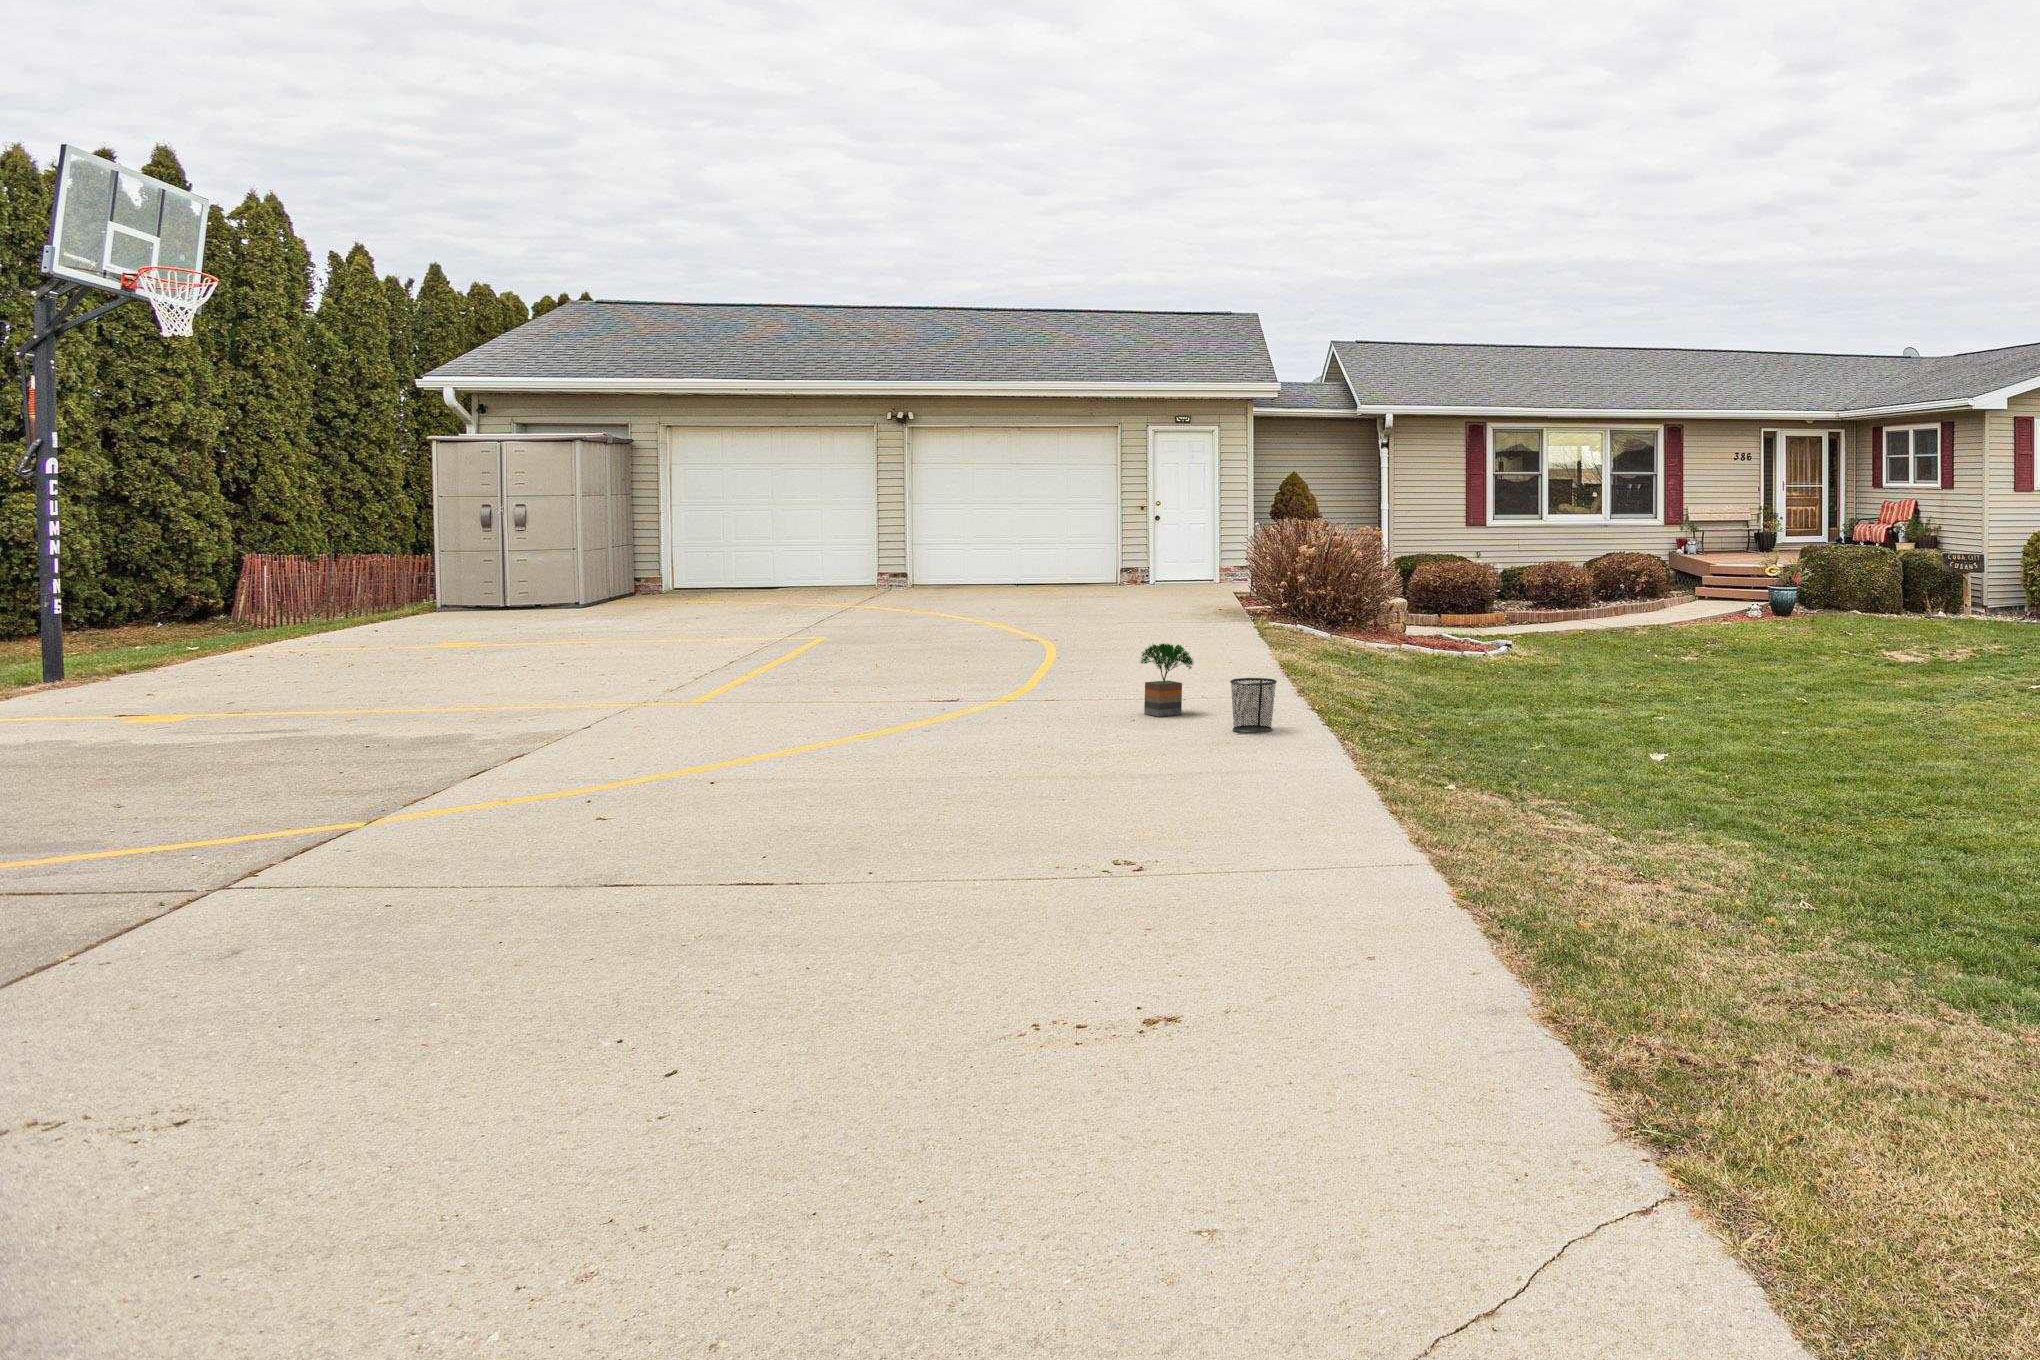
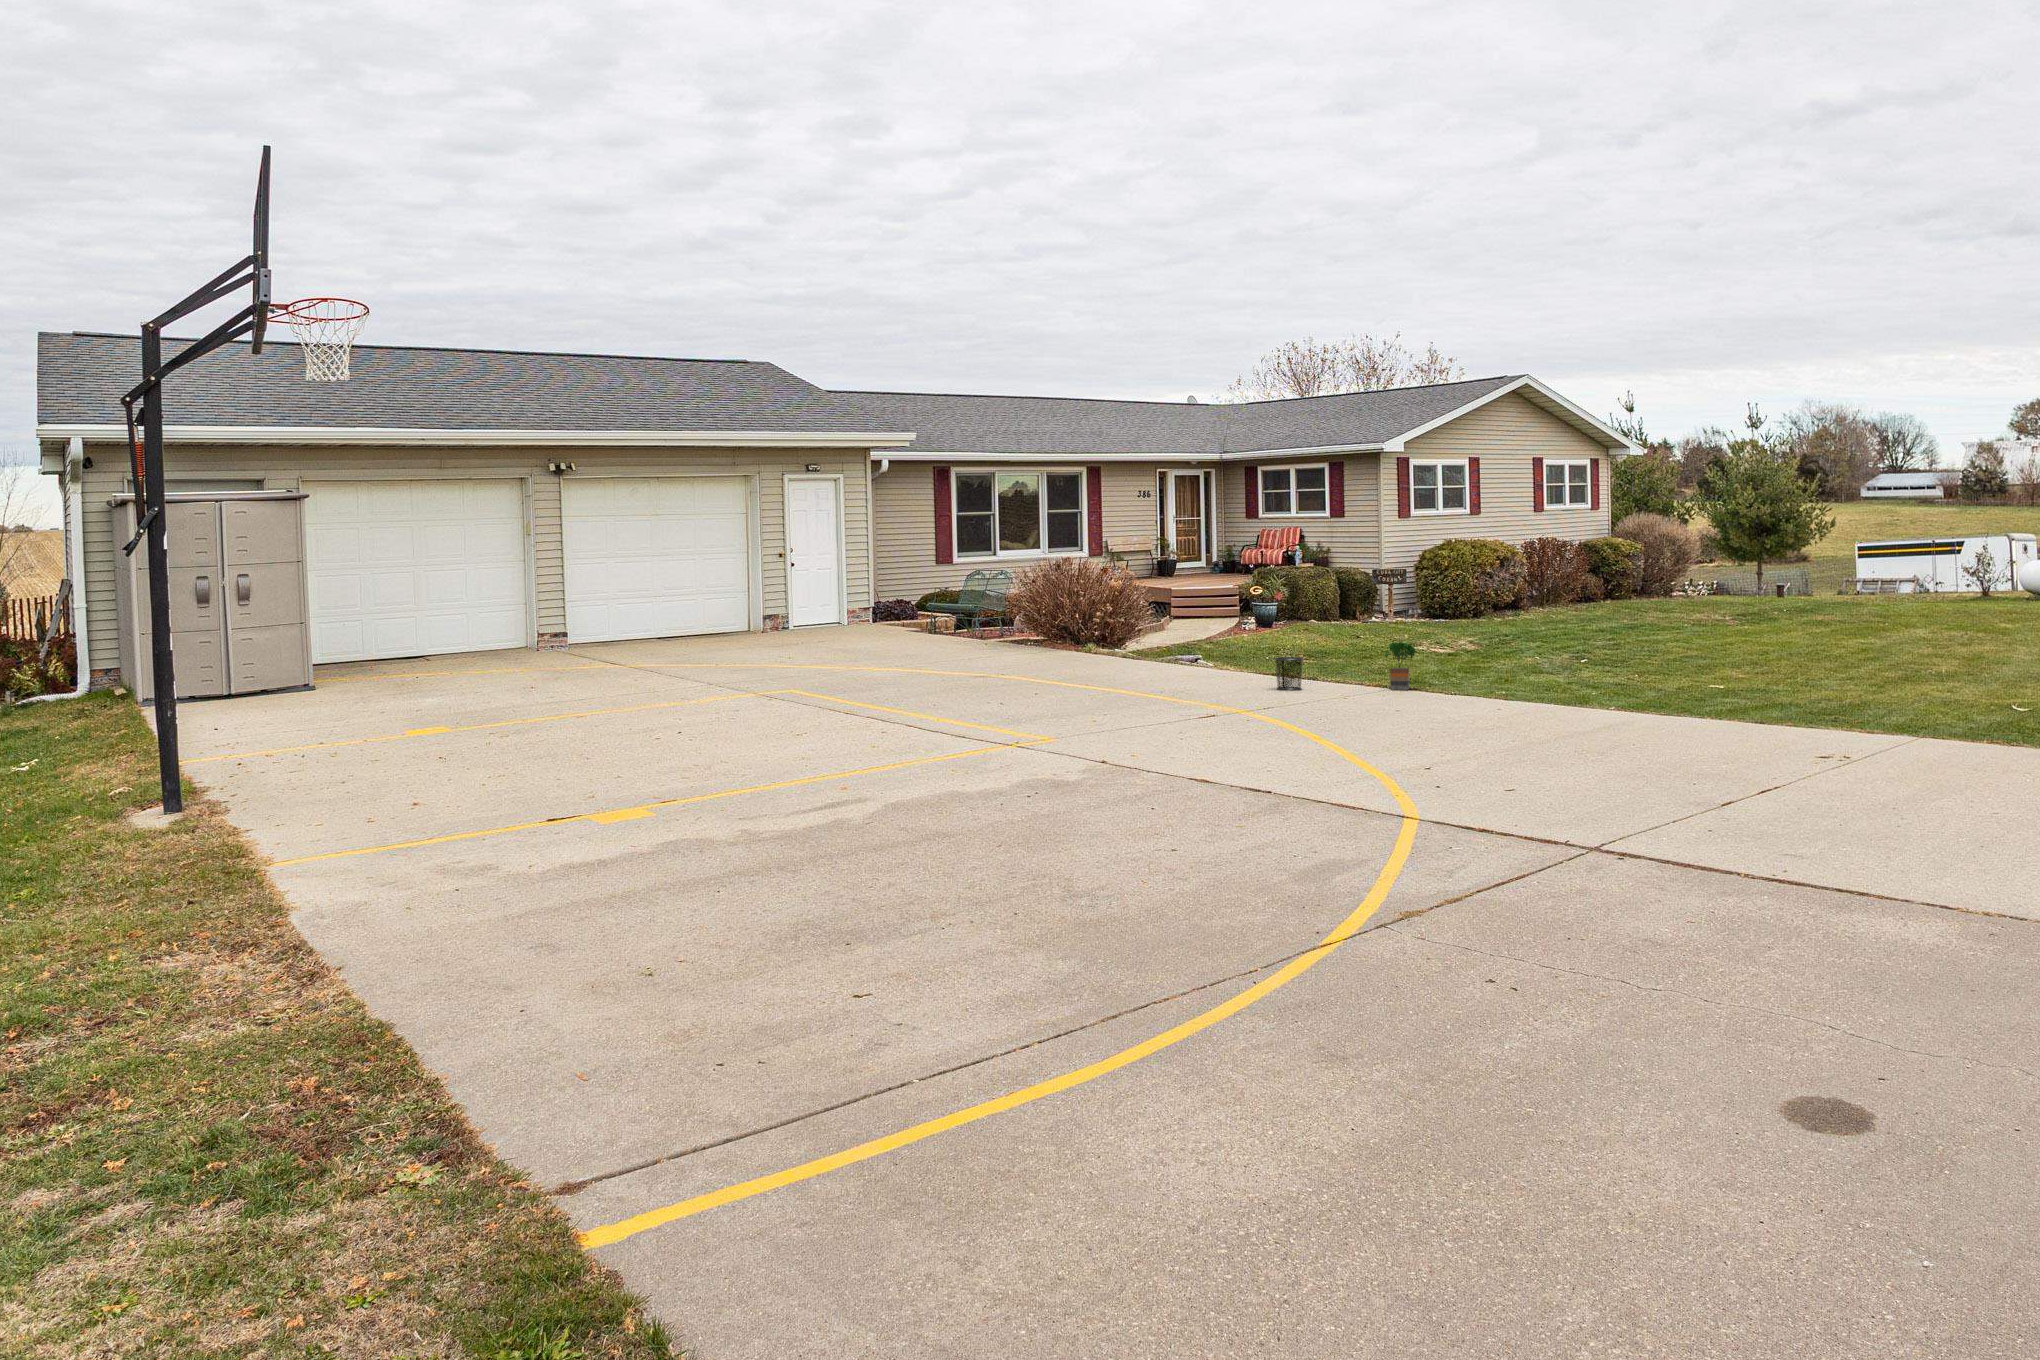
waste bin: present [1230,678,1277,733] -> present [1275,657,1303,690]

